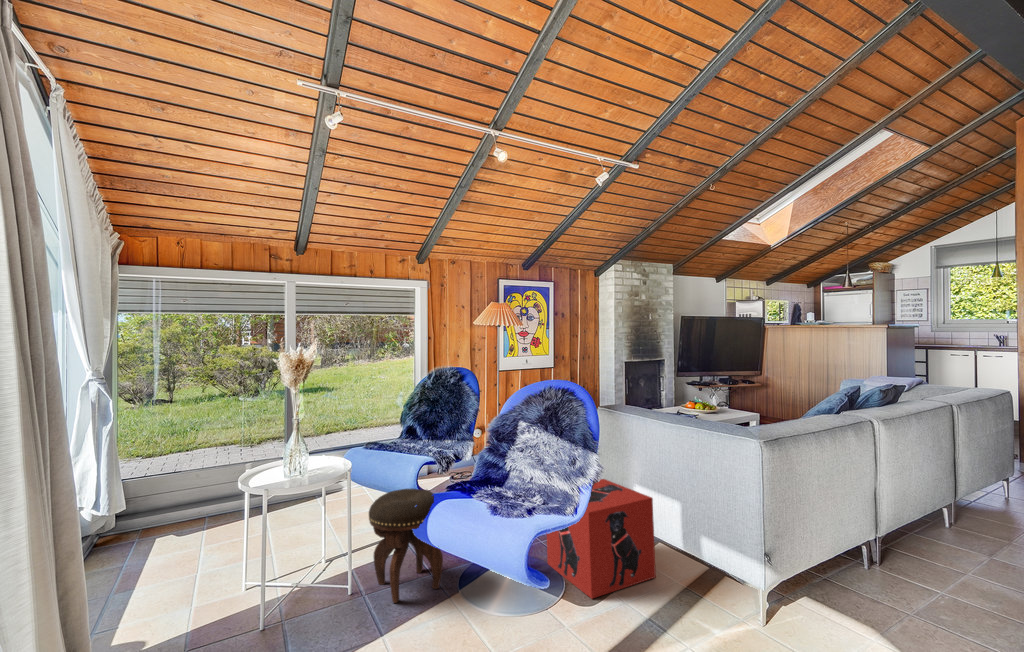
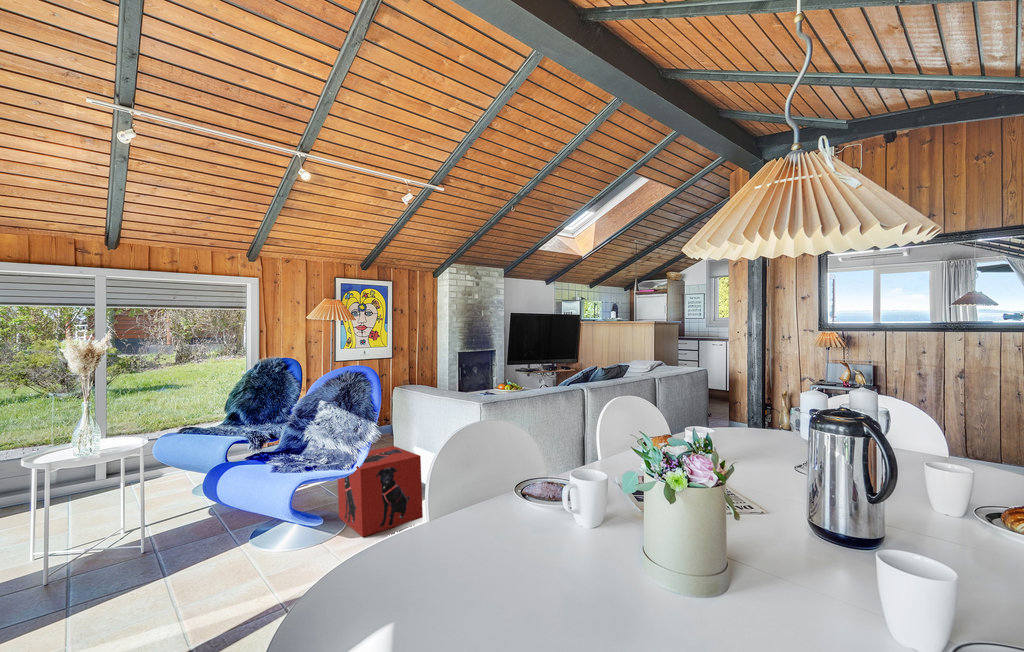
footstool: present [369,488,443,603] -> none [162,463,239,559]

